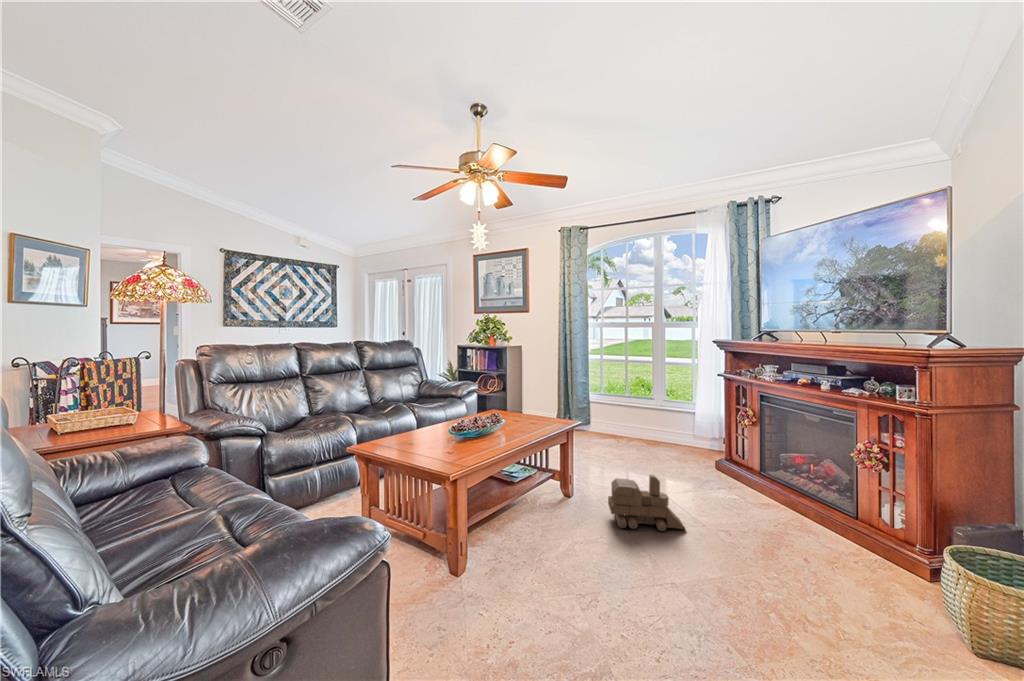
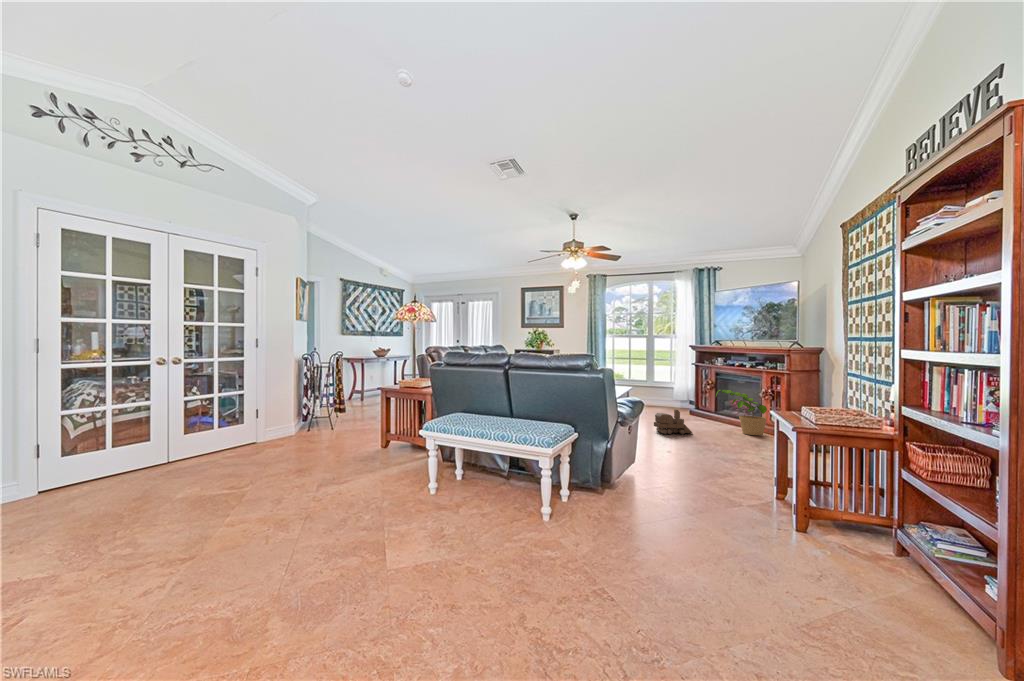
potted plant: none [740,439,863,549] -> present [716,390,767,435]

